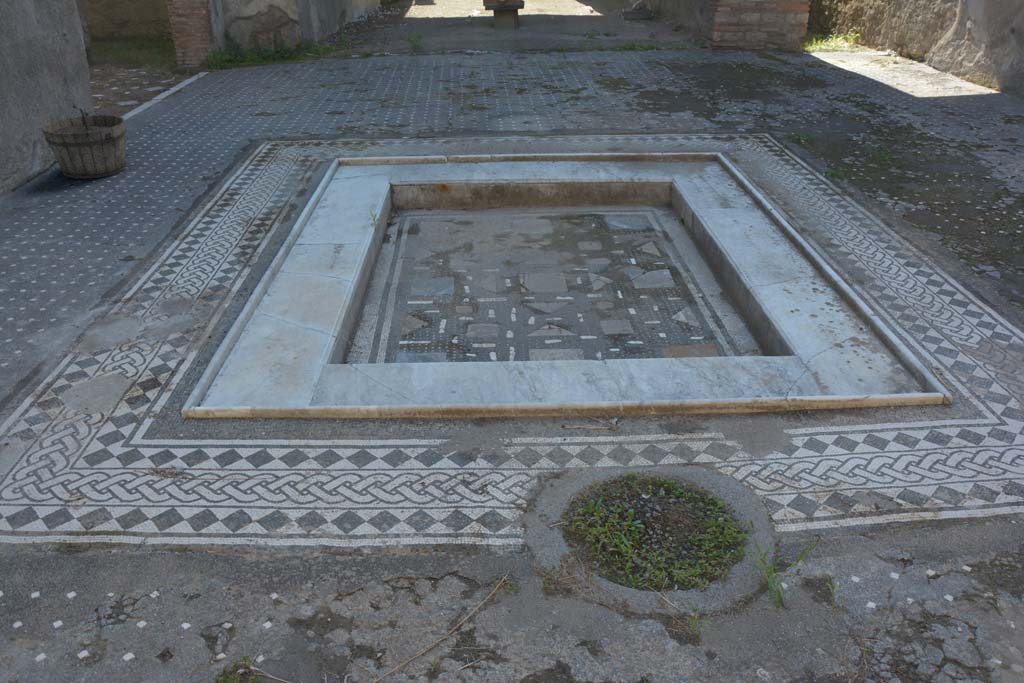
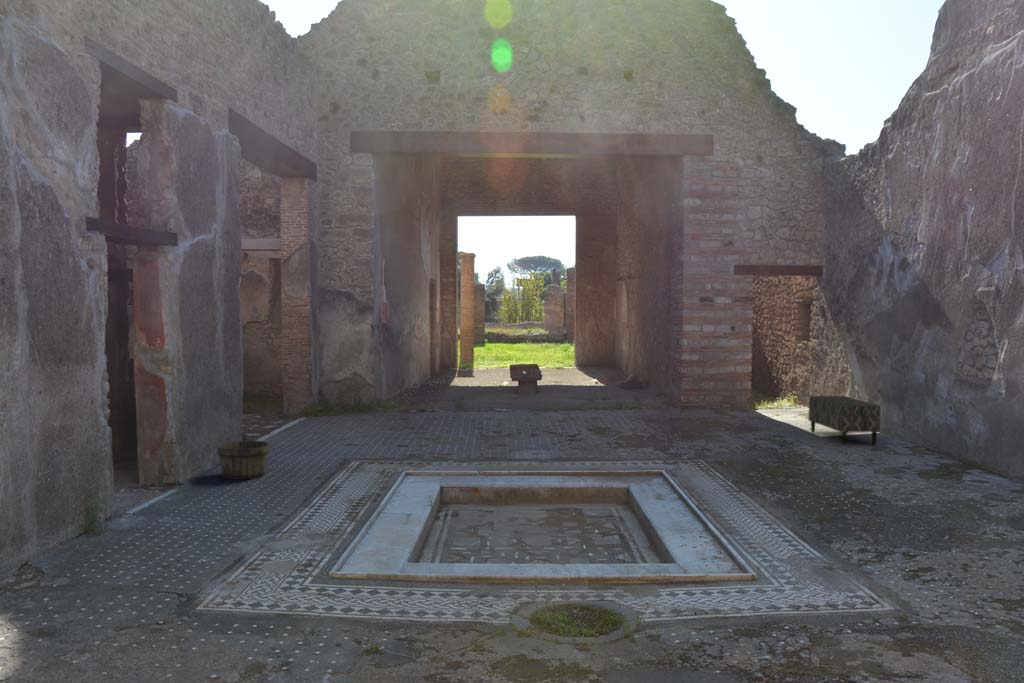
bench: none [888,20,1003,92] -> present [808,396,880,445]

